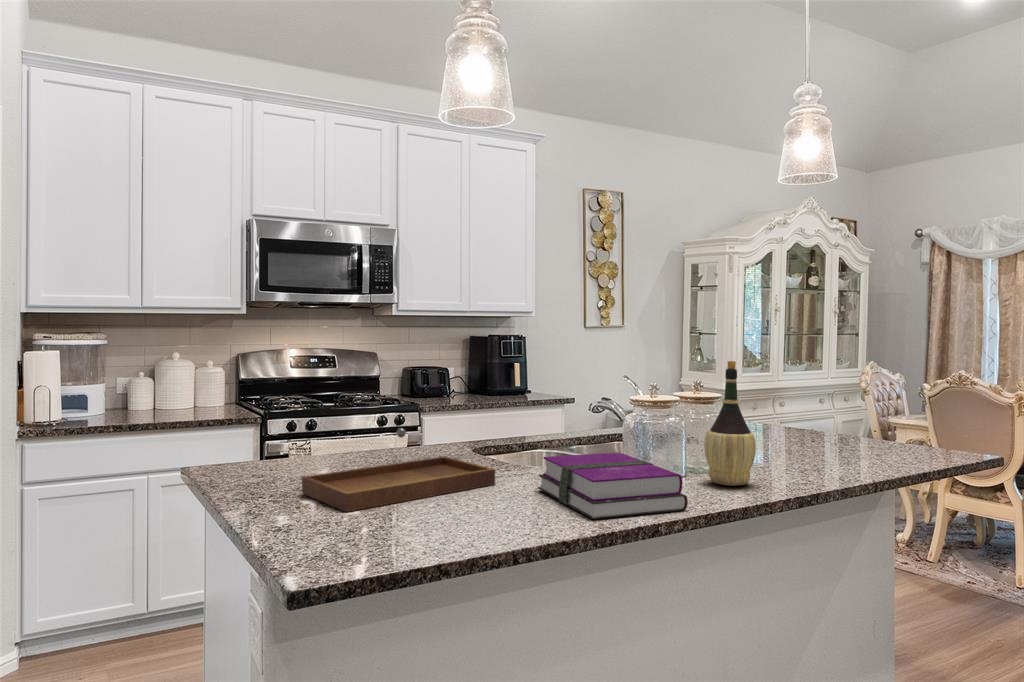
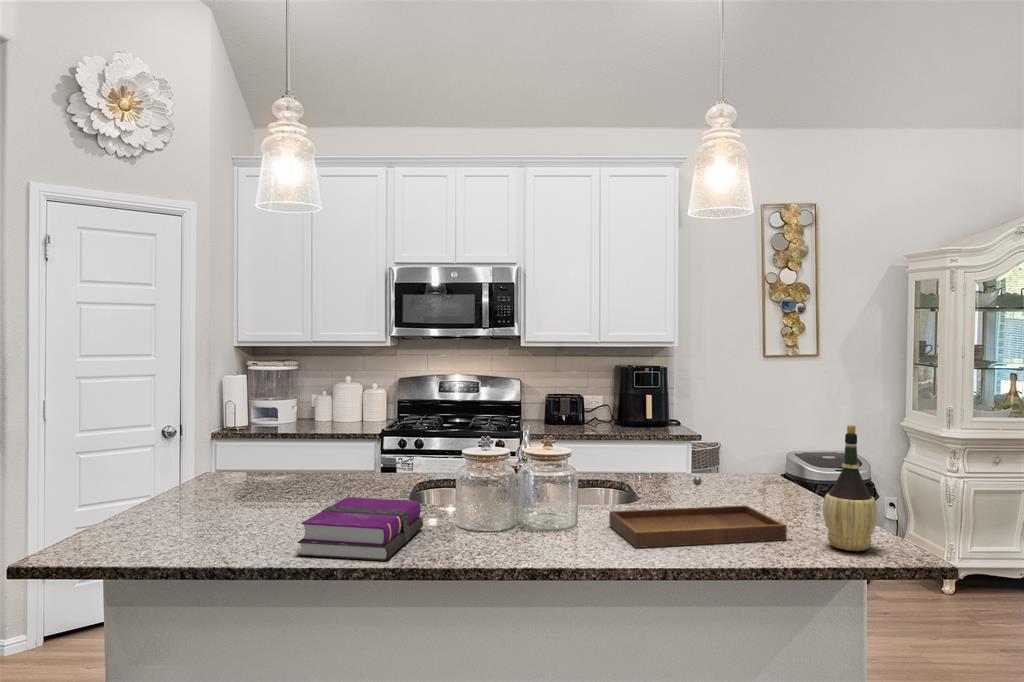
wine bottle: present [704,361,756,486] -> present [823,425,877,551]
tray: present [302,428,495,512] -> present [609,477,787,548]

